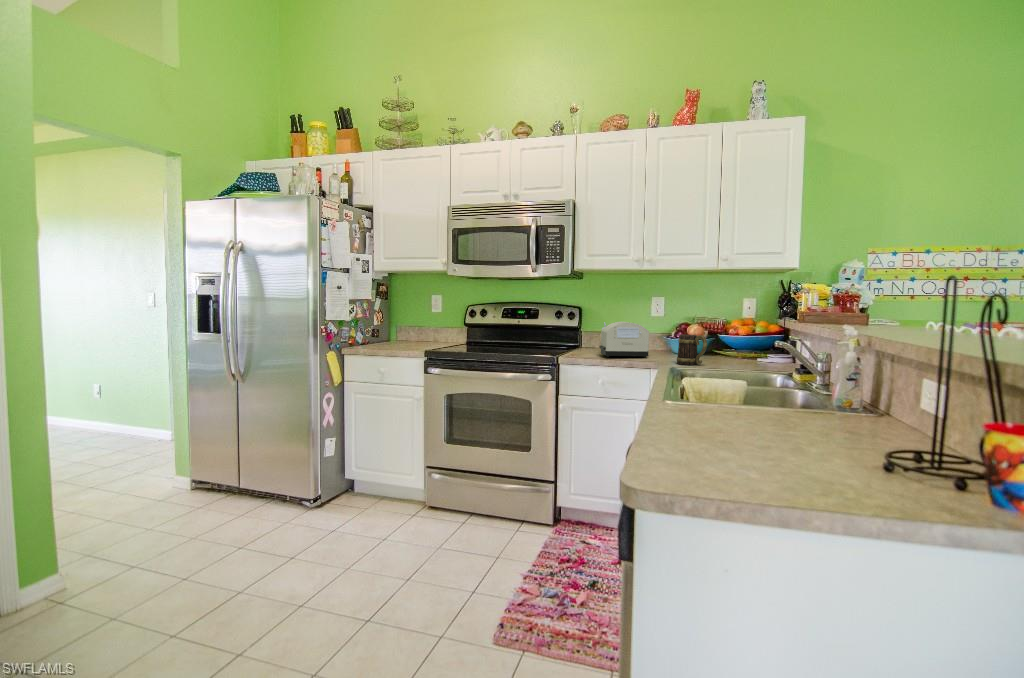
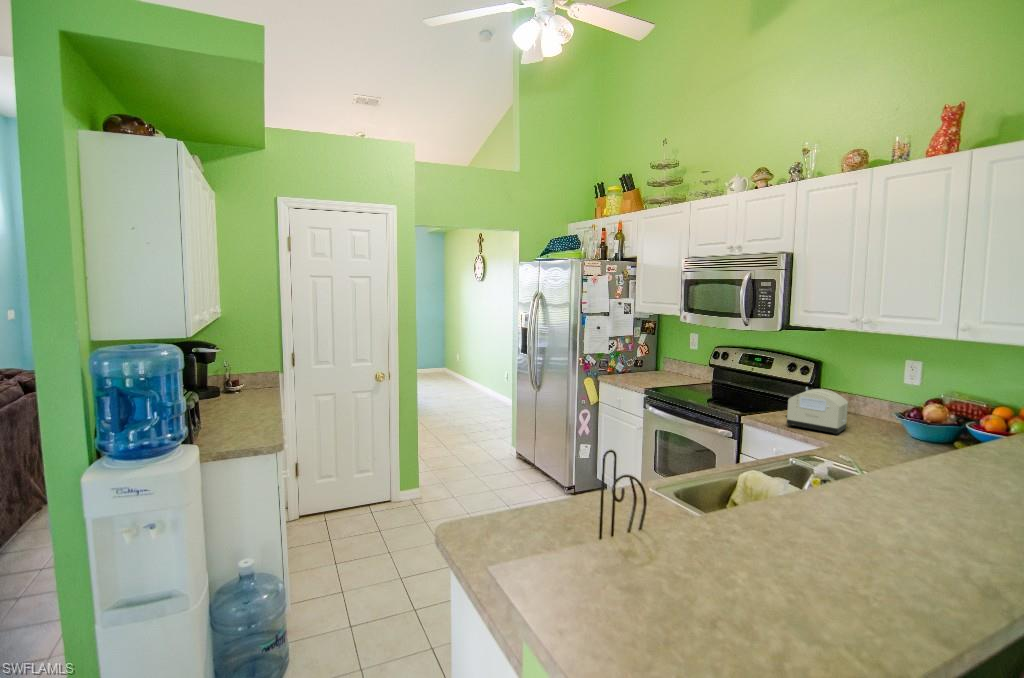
mug: present [677,334,707,365] -> none [843,418,872,456]

